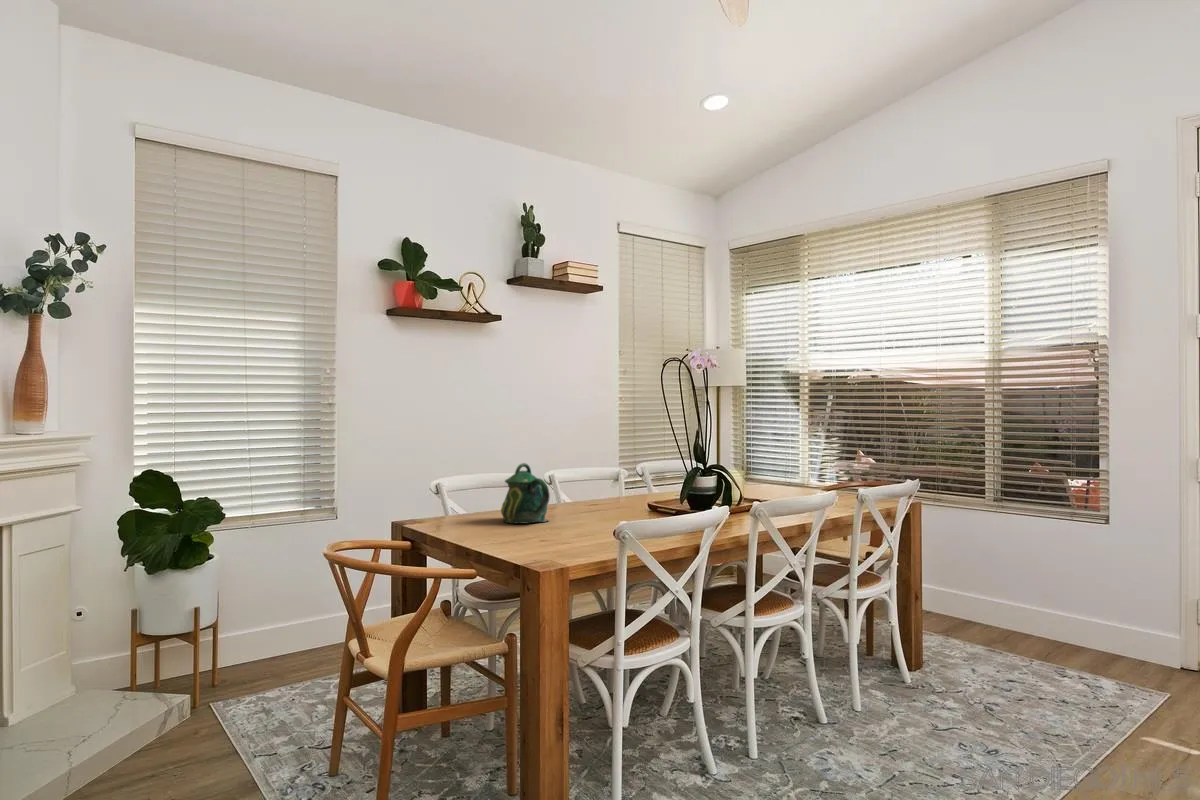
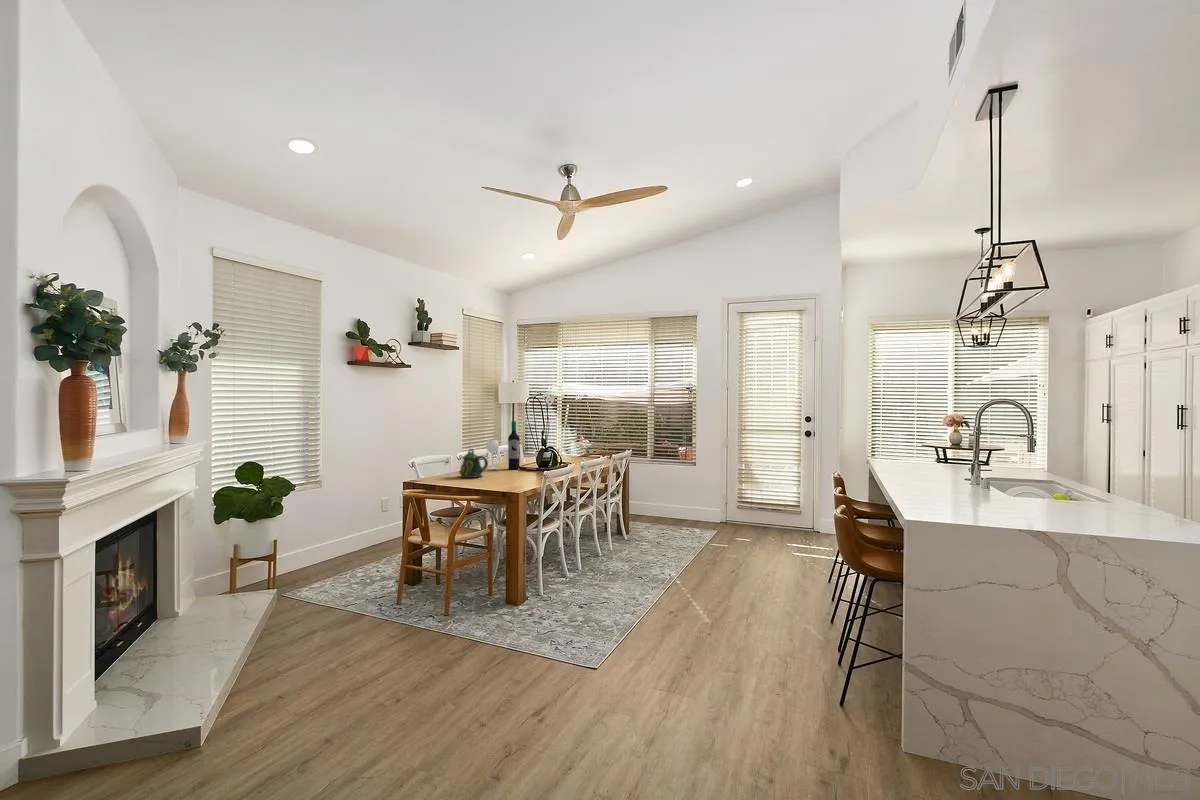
wine bottle: none [584,410,648,509] -> present [486,421,520,470]

